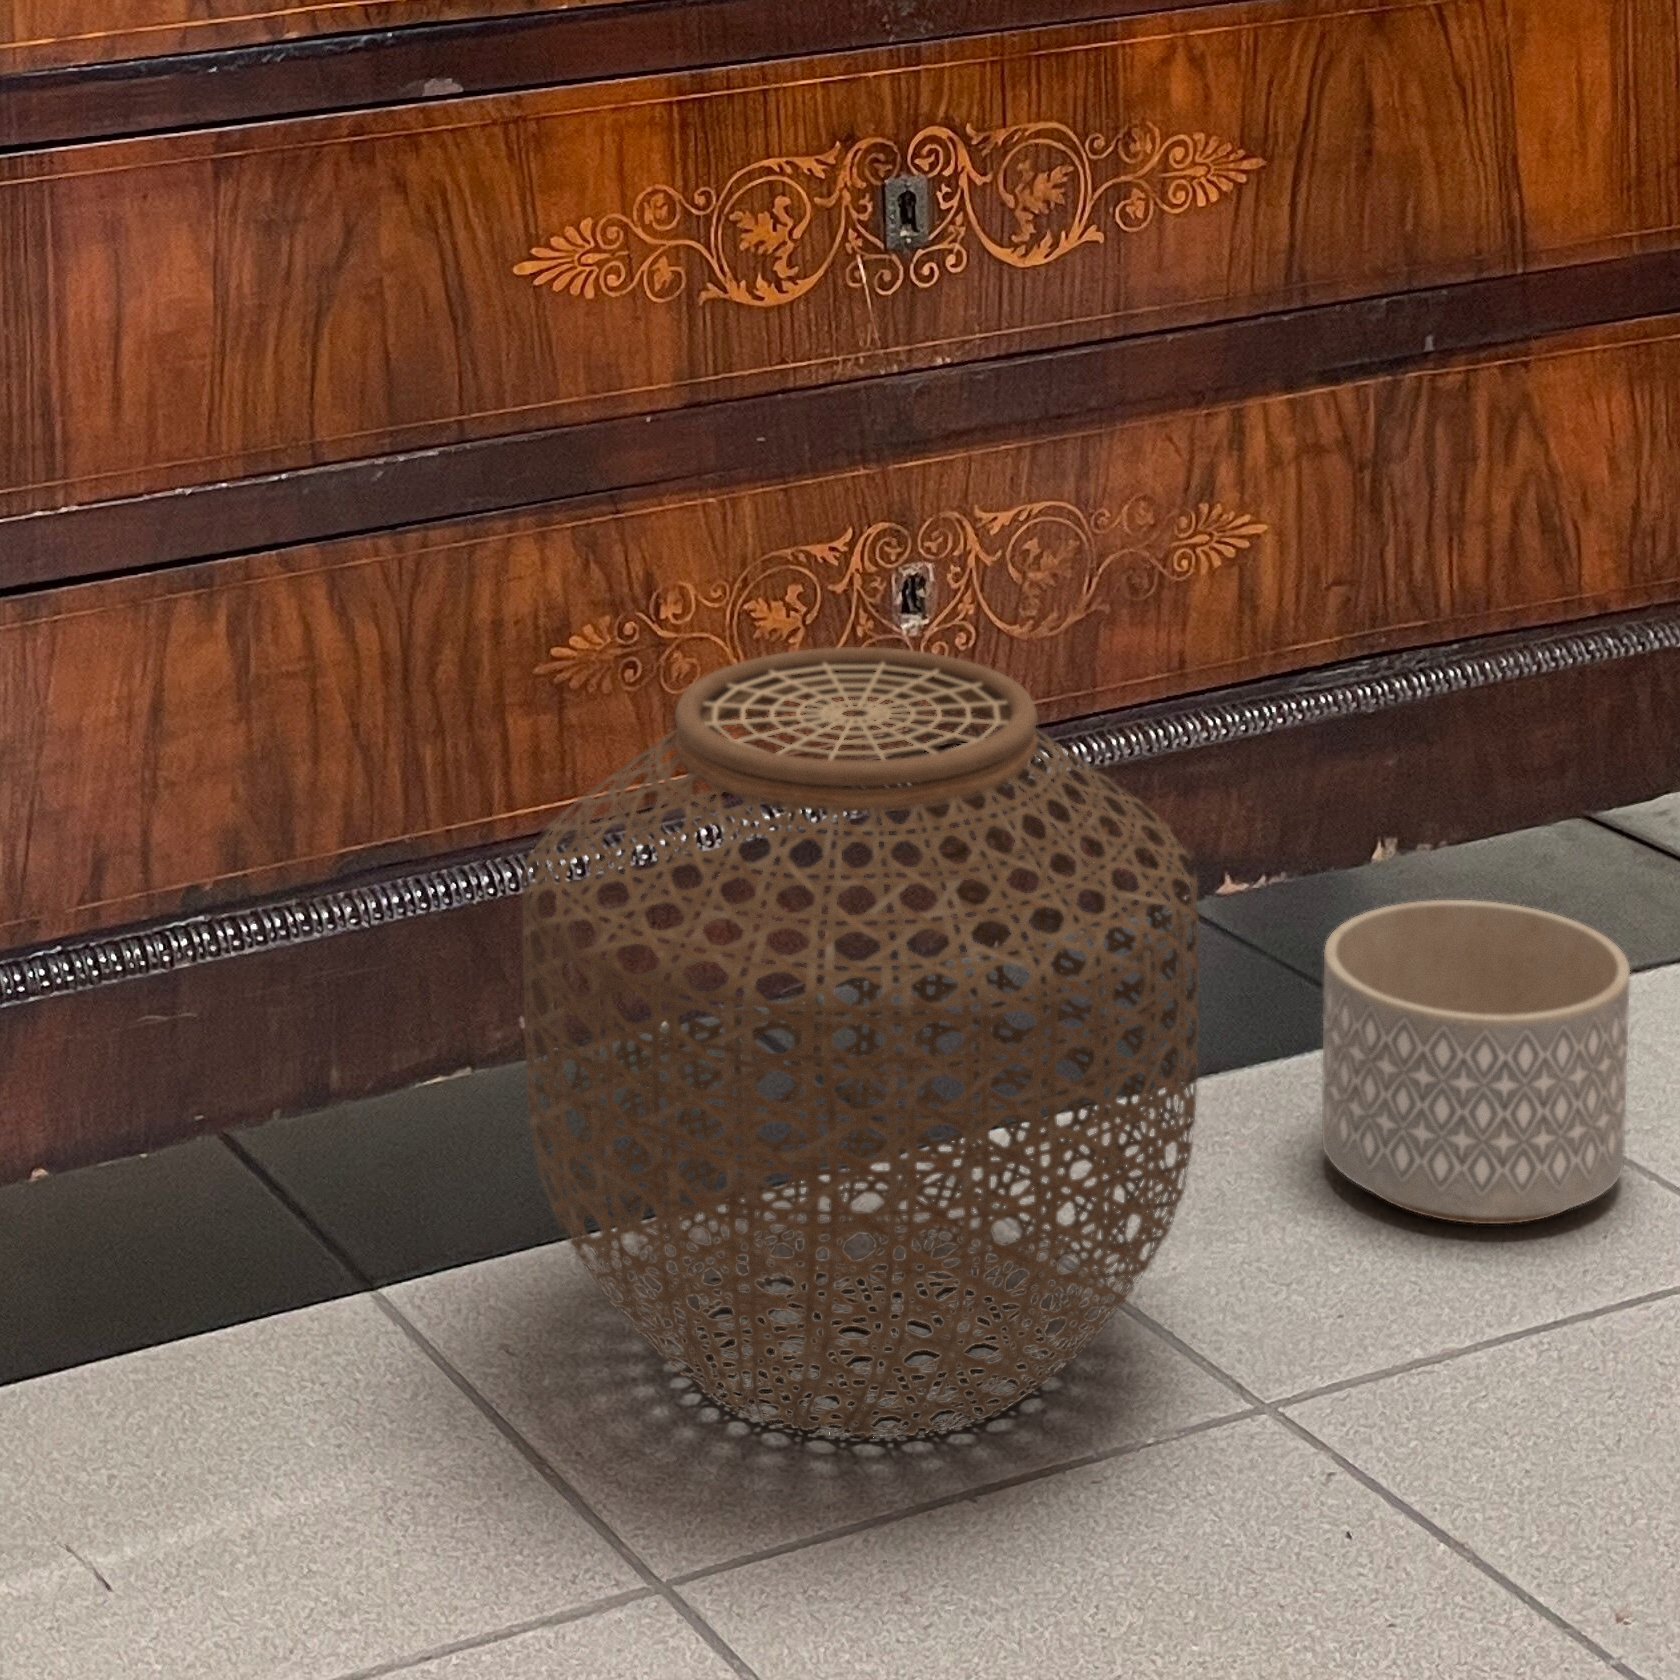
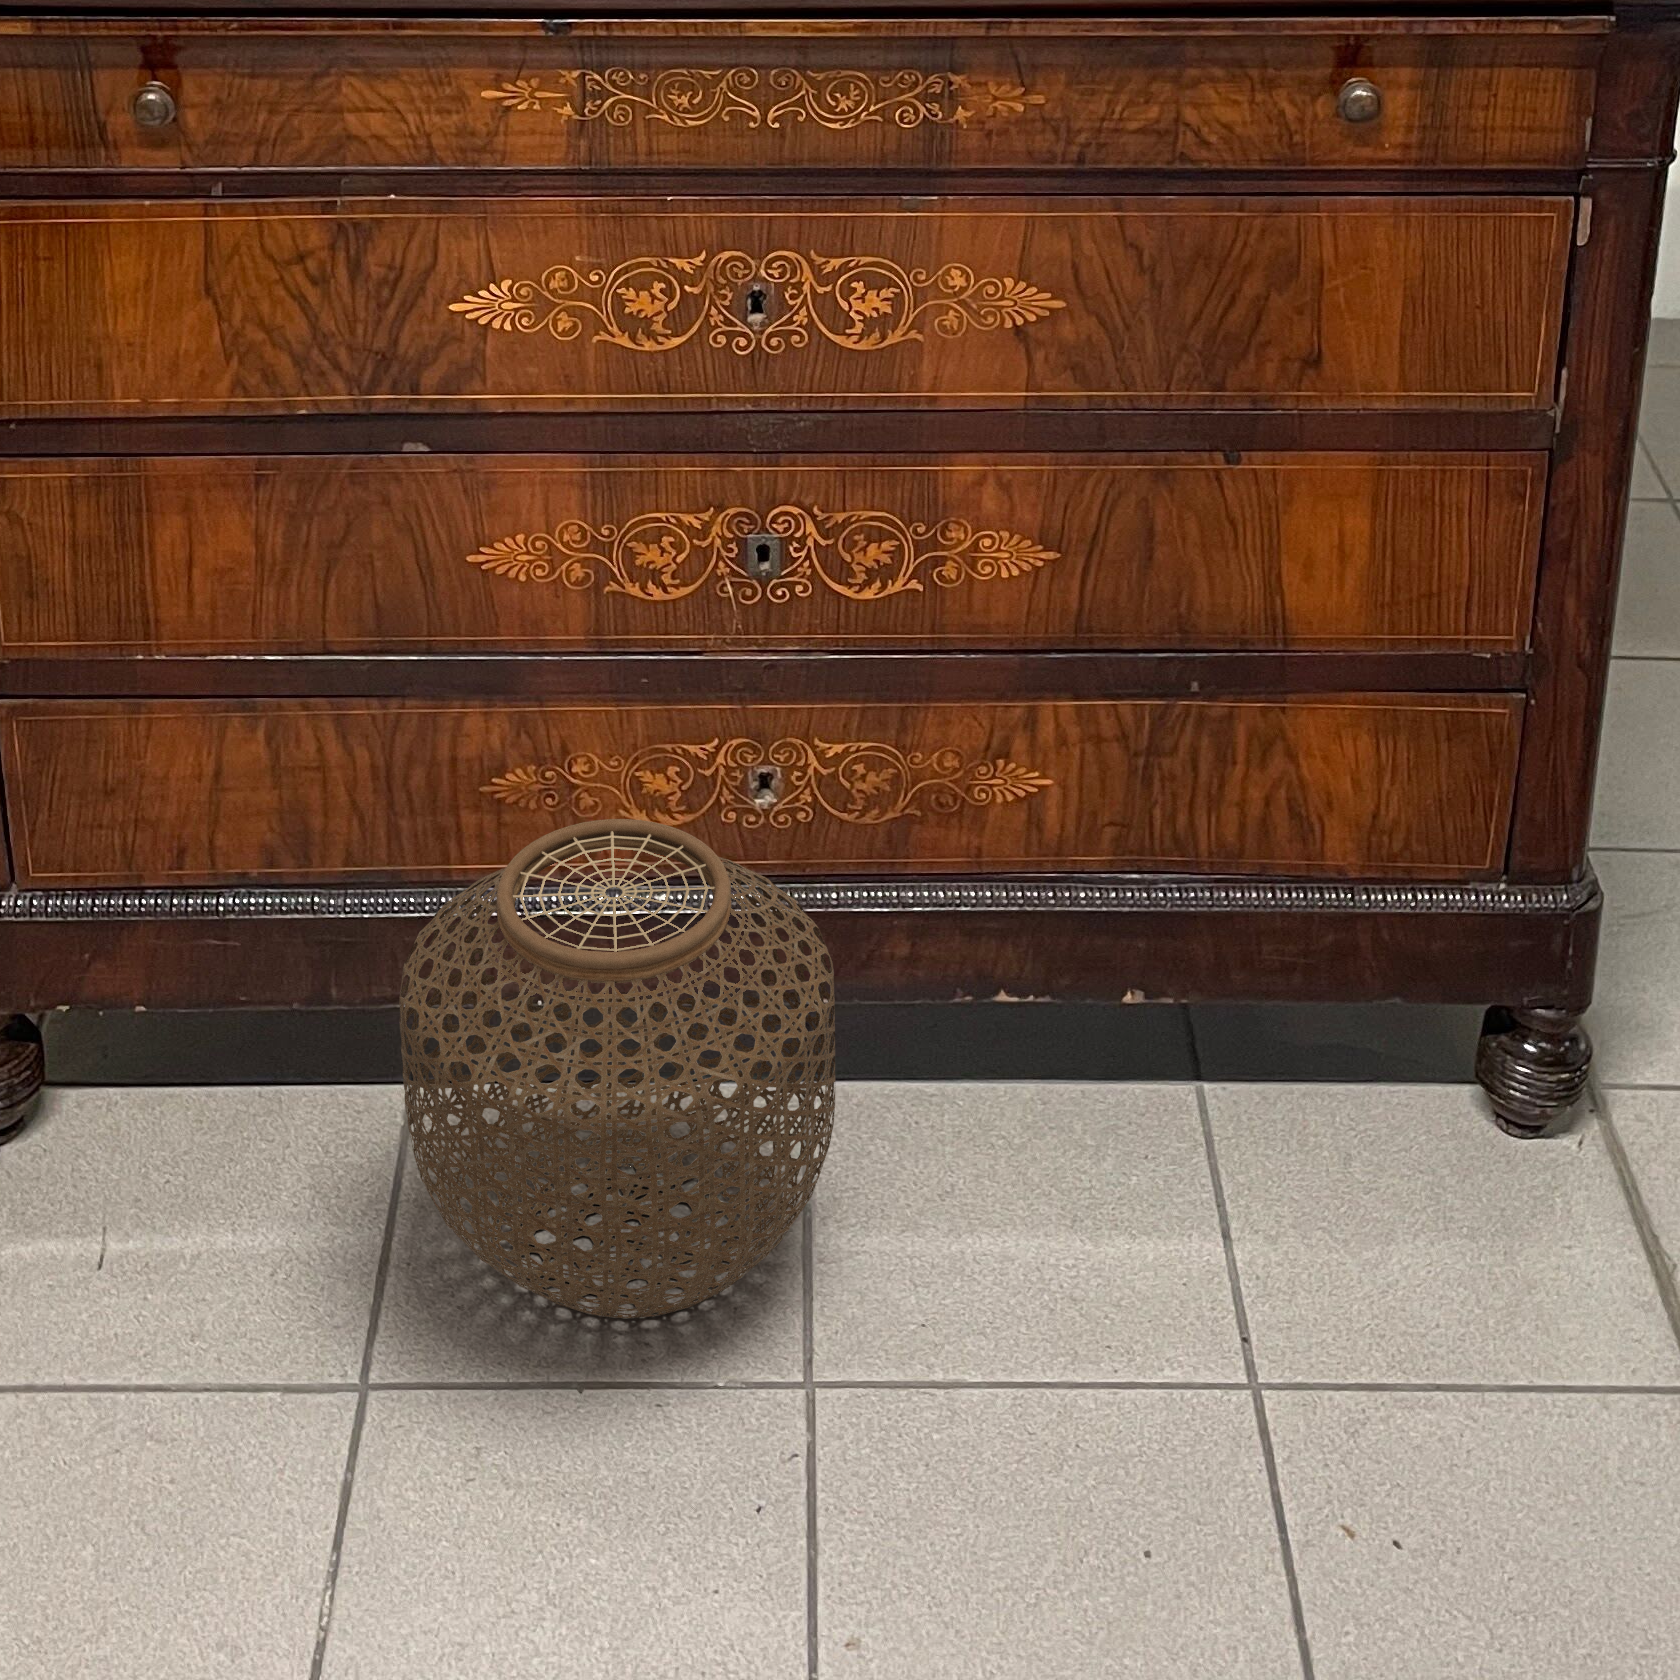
planter: present [1322,900,1630,1224] -> none [1018,1043,1230,1293]

